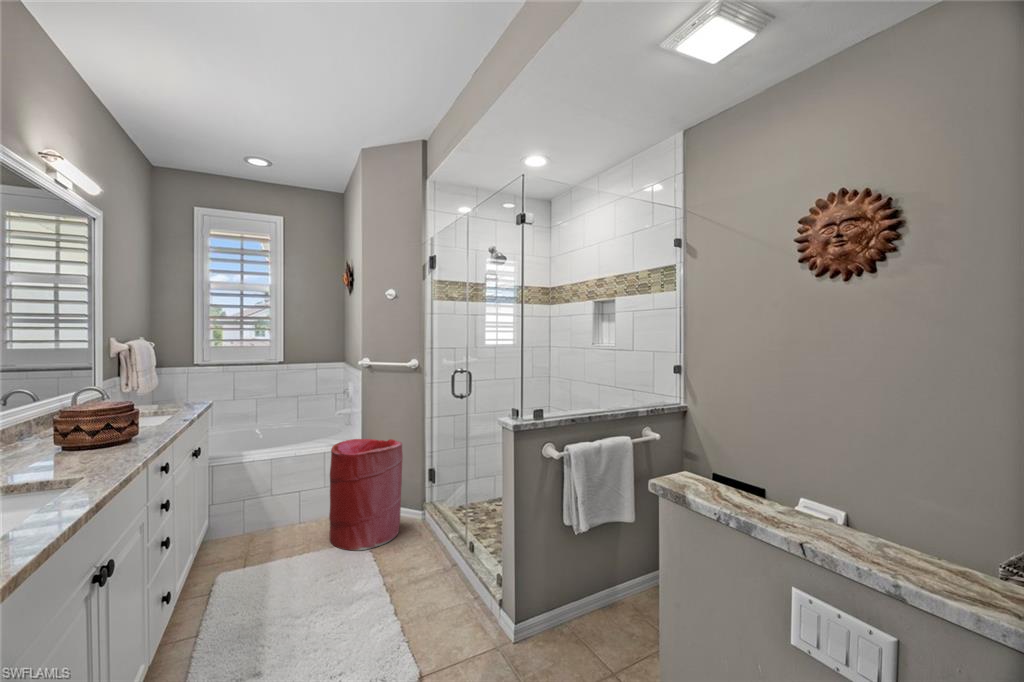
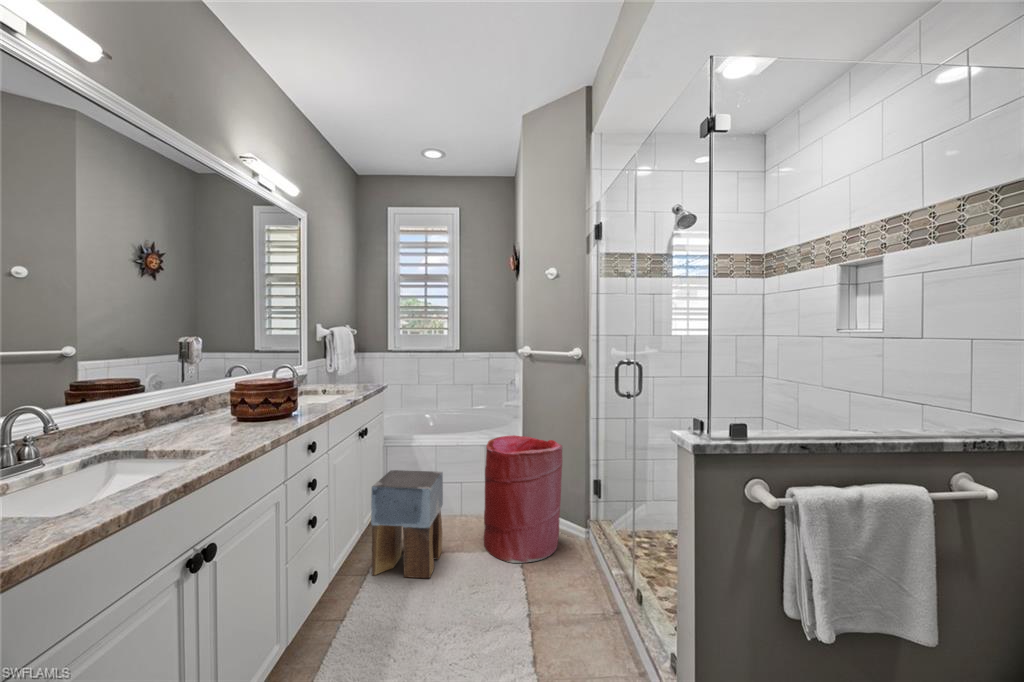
stool: none [216,480,289,591] -> present [371,470,443,578]

